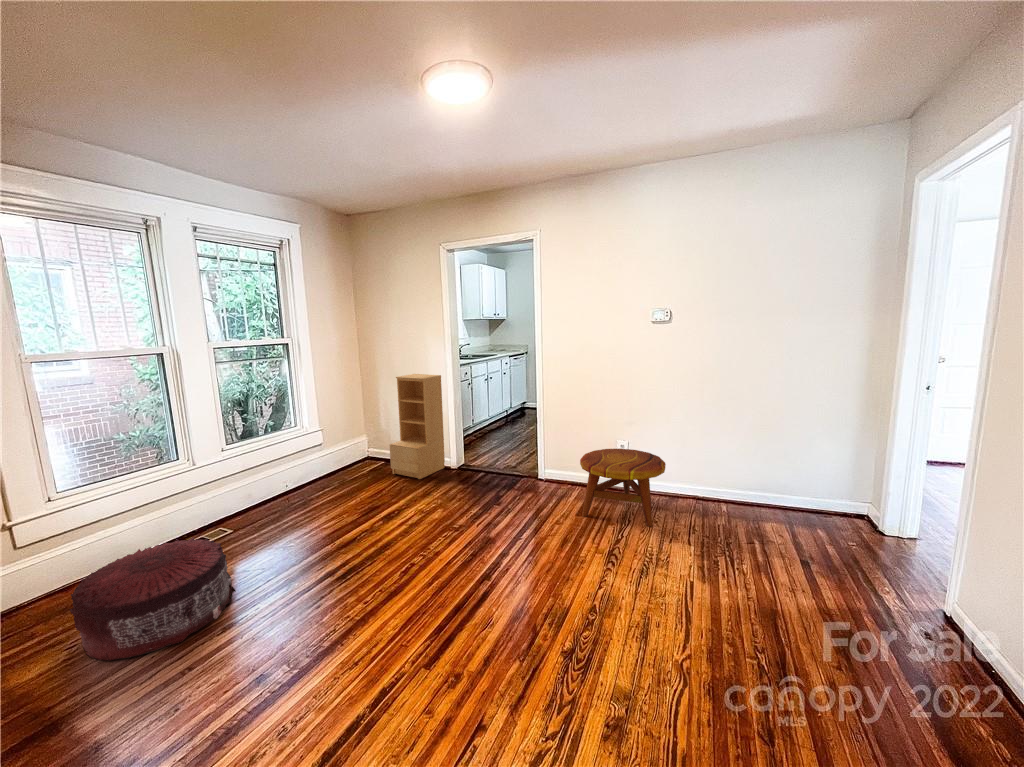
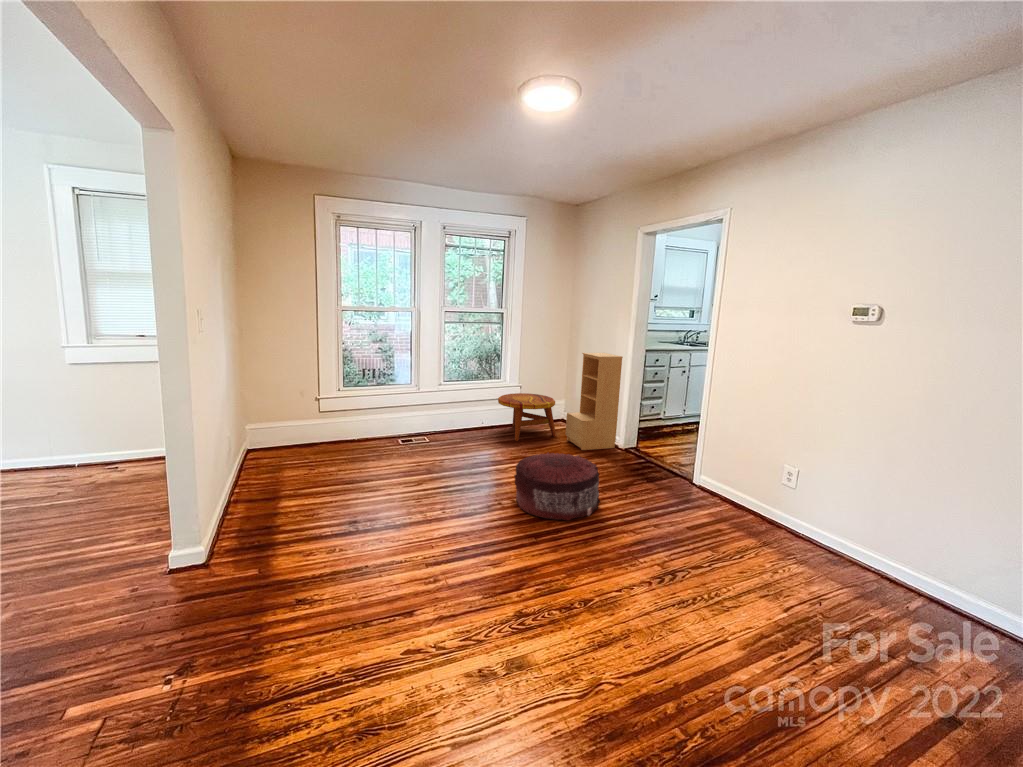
side table: present [580,449,666,526] -> present [498,393,556,441]
pouf: present [70,537,236,661] -> present [514,453,600,520]

